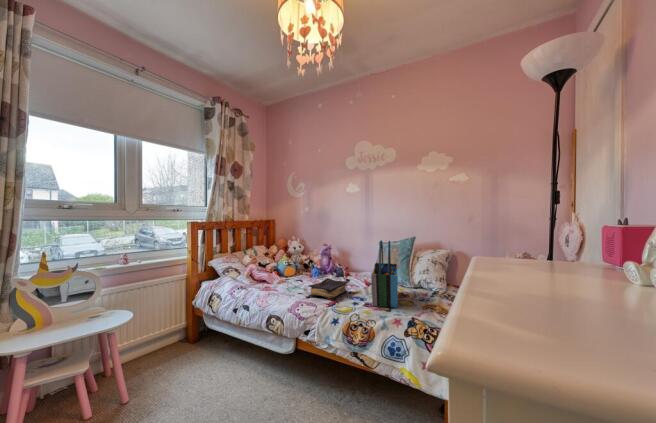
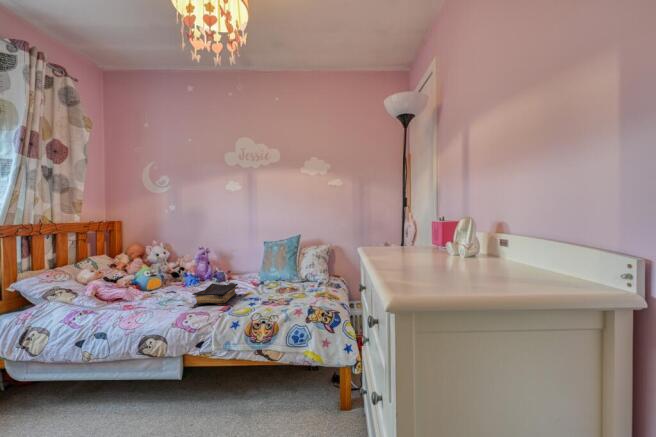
tote bag: present [371,240,398,308] -> none [266,237,296,303]

